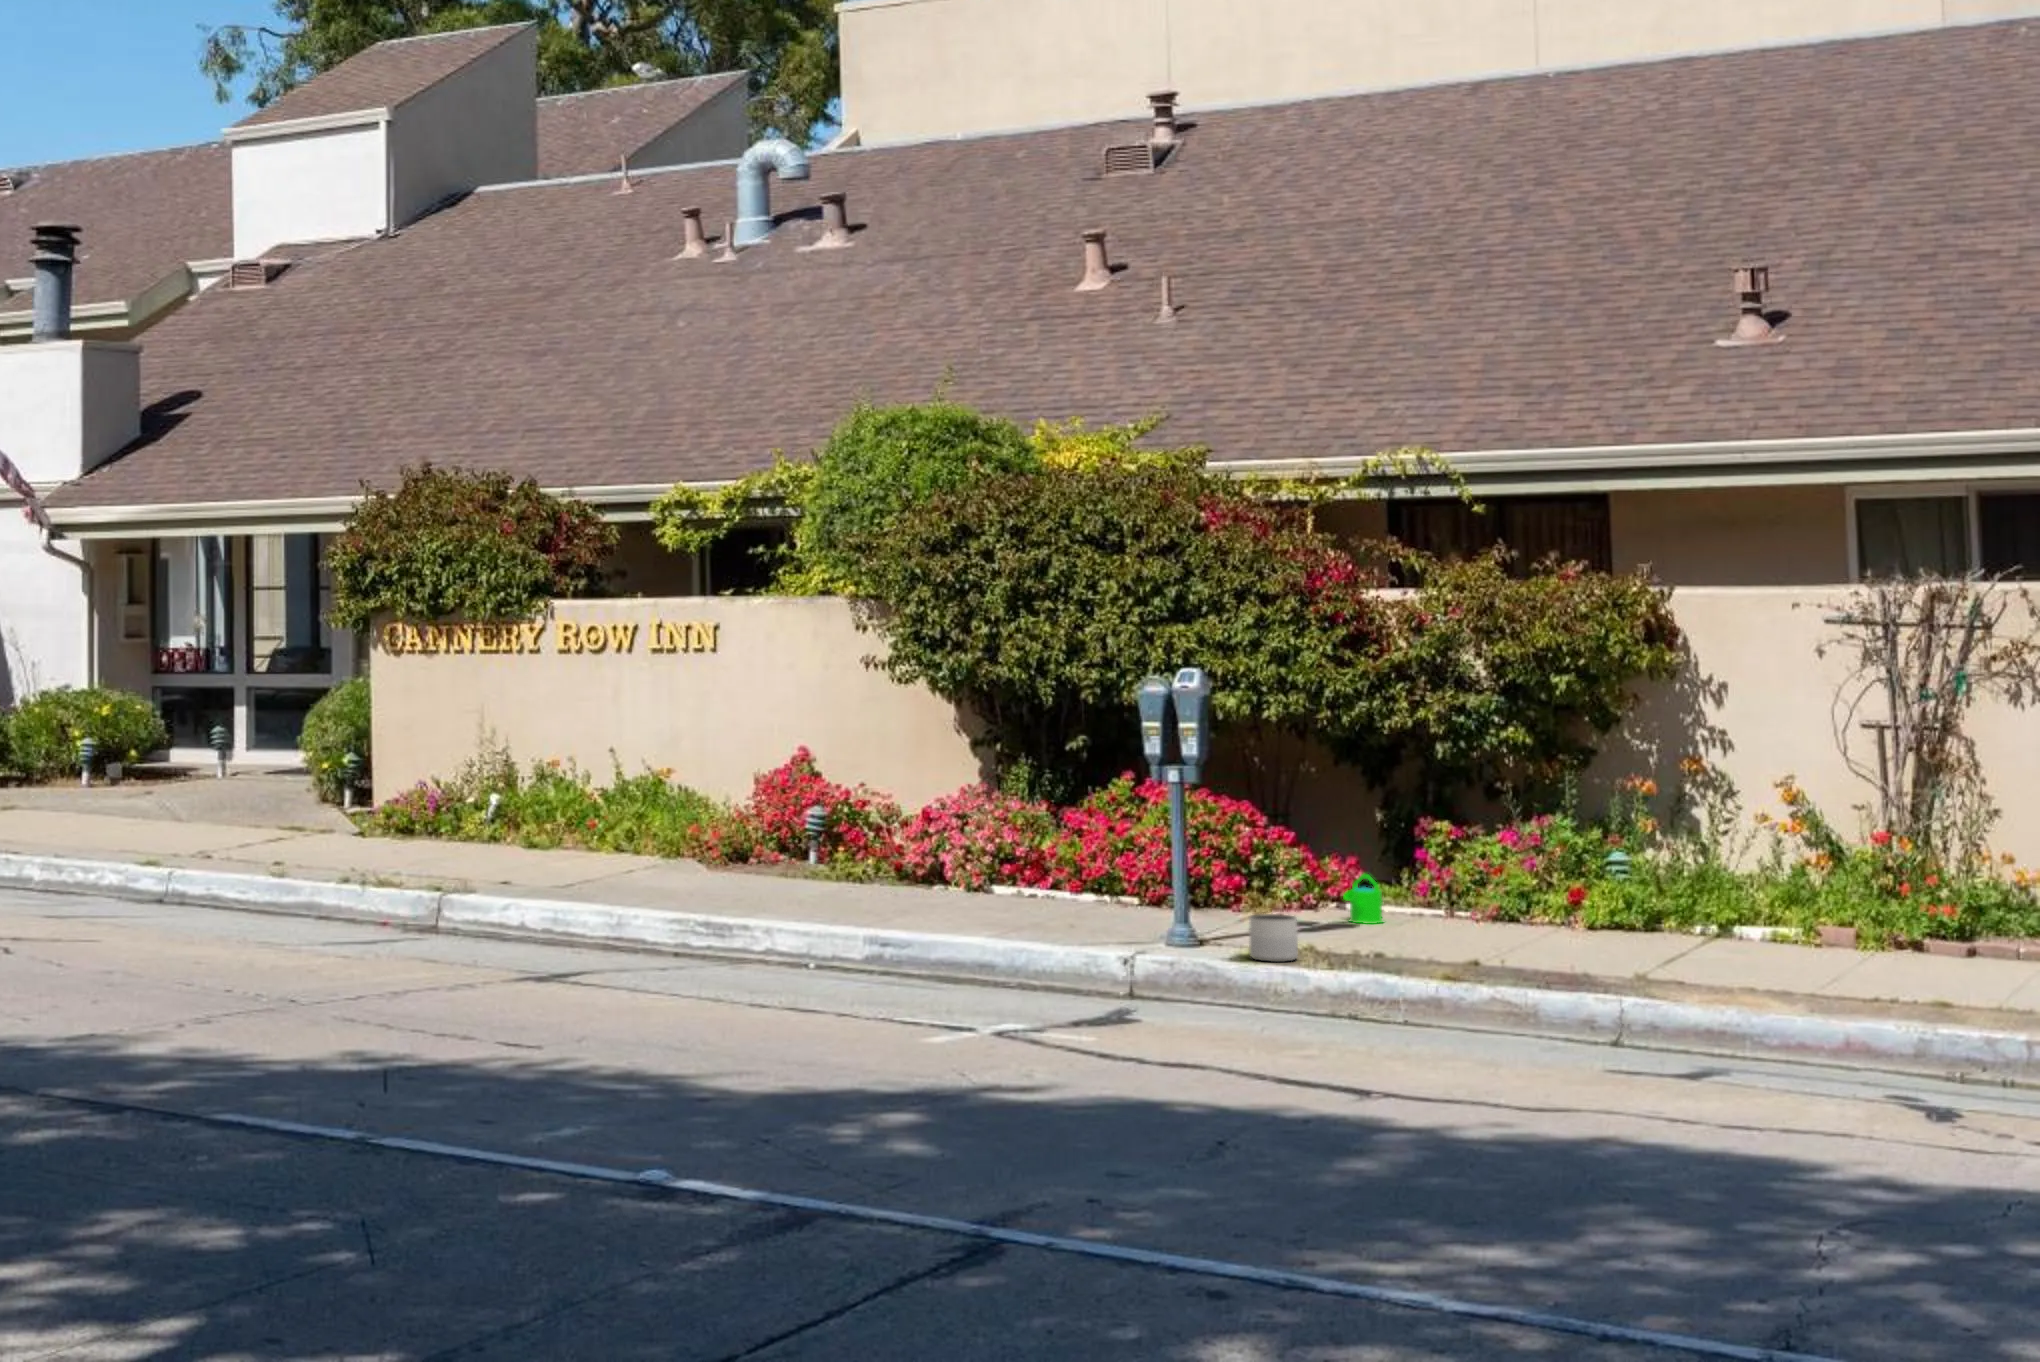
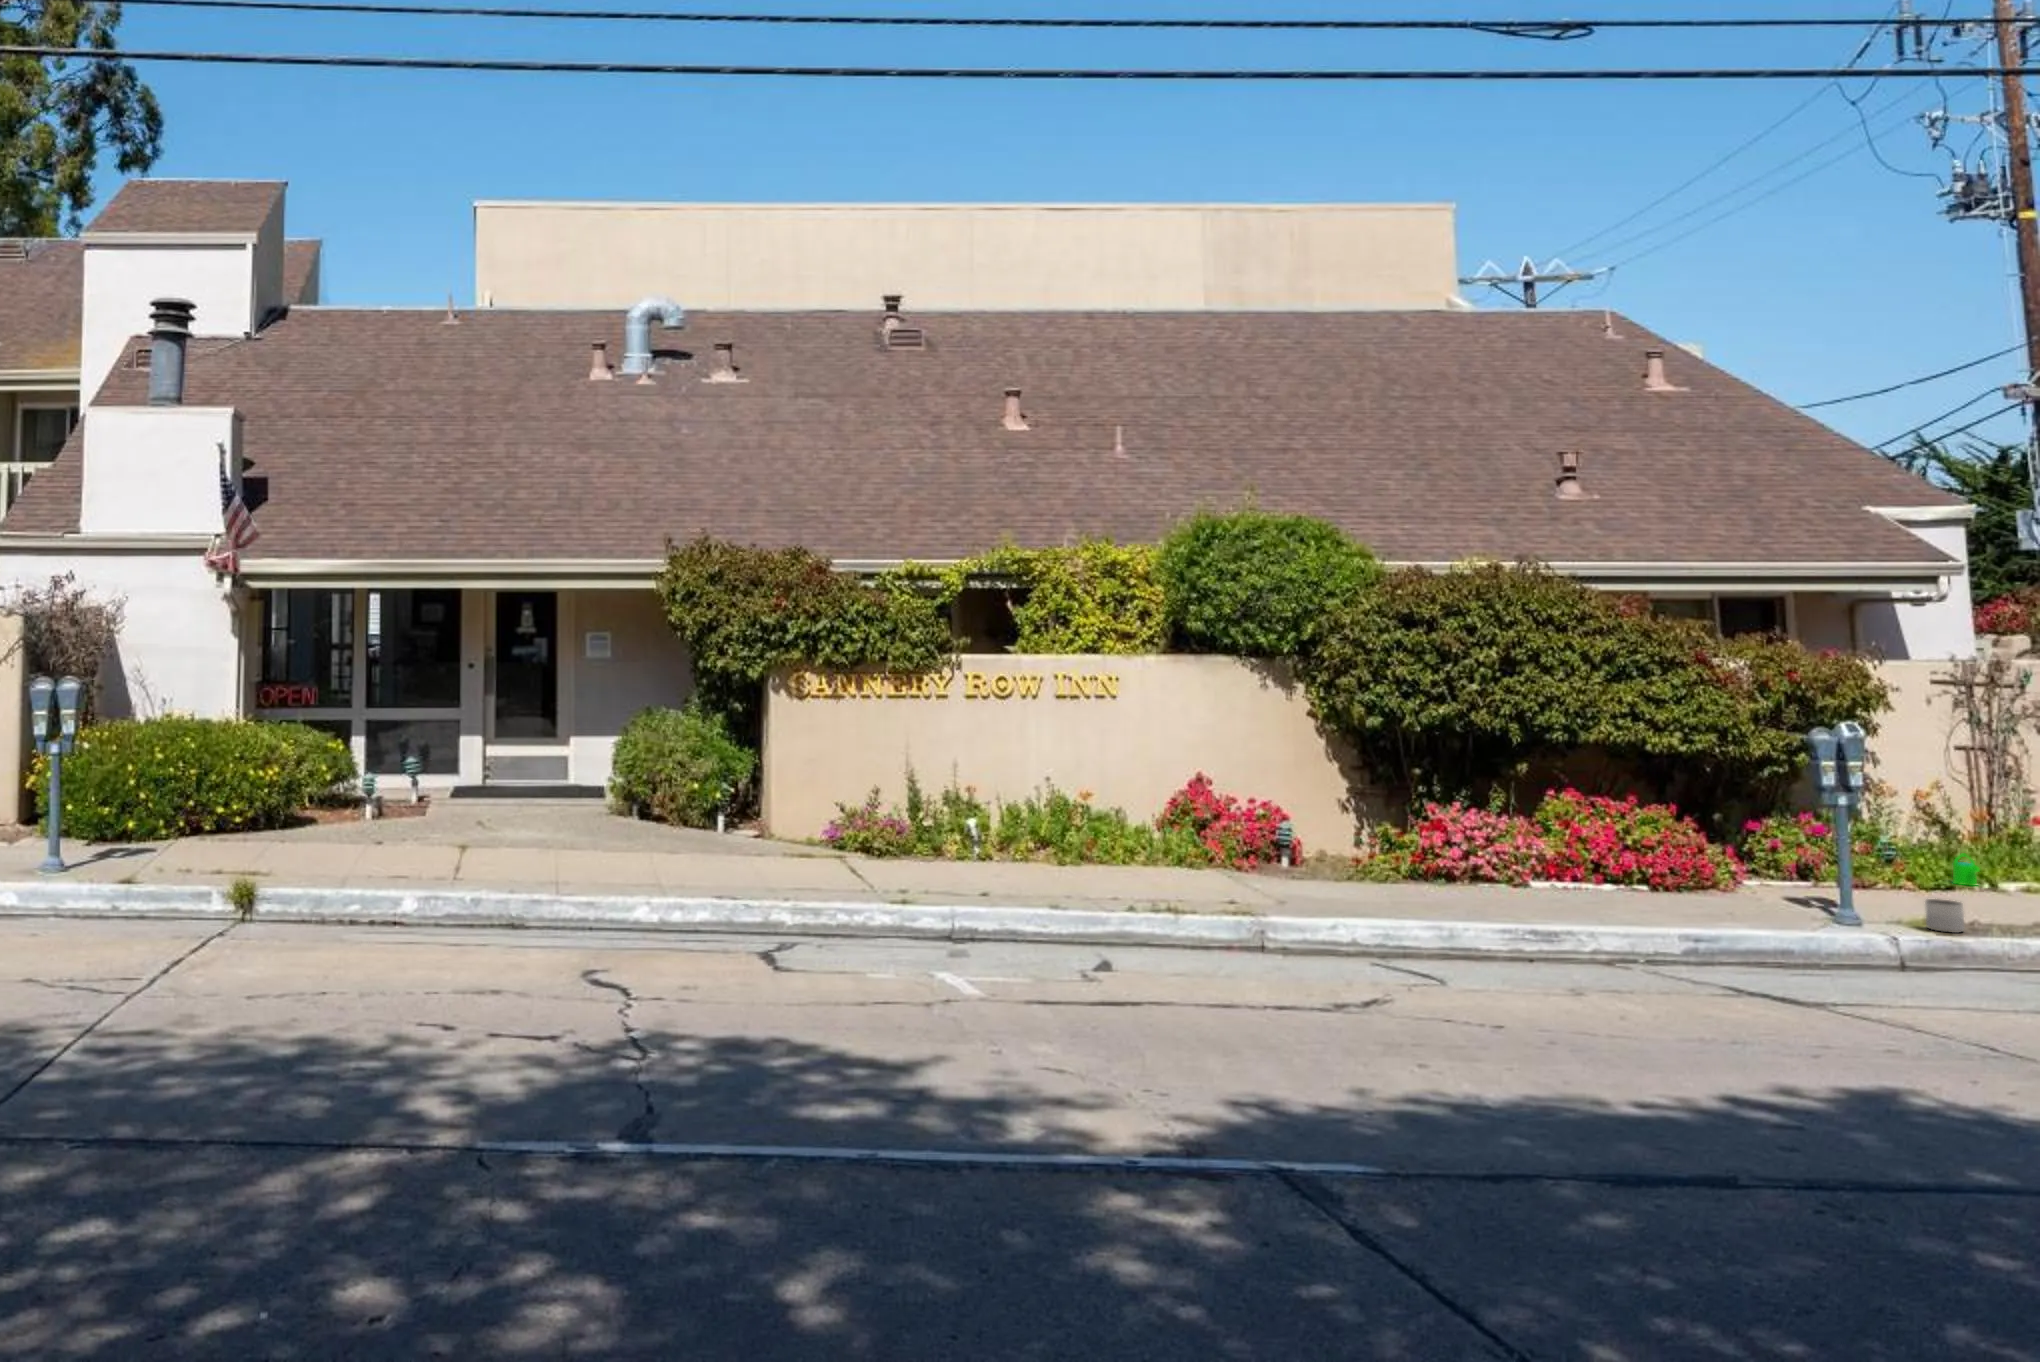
watering can: present [1343,874,1383,924] -> present [1952,853,1980,886]

